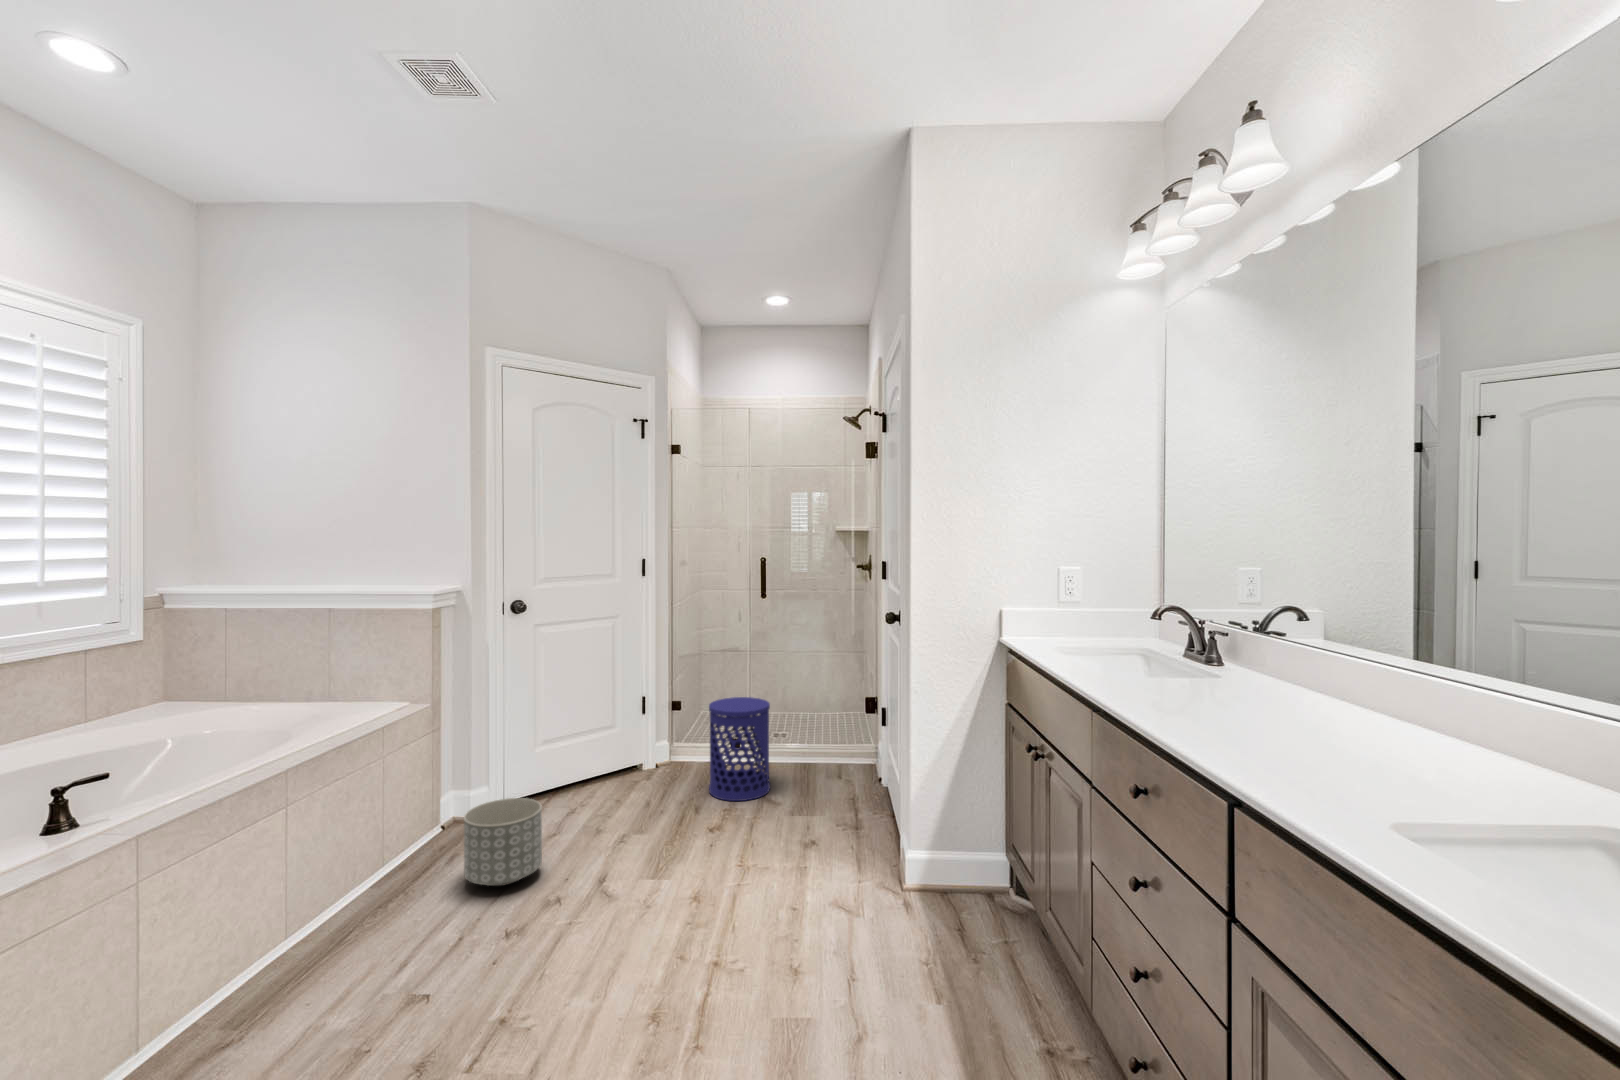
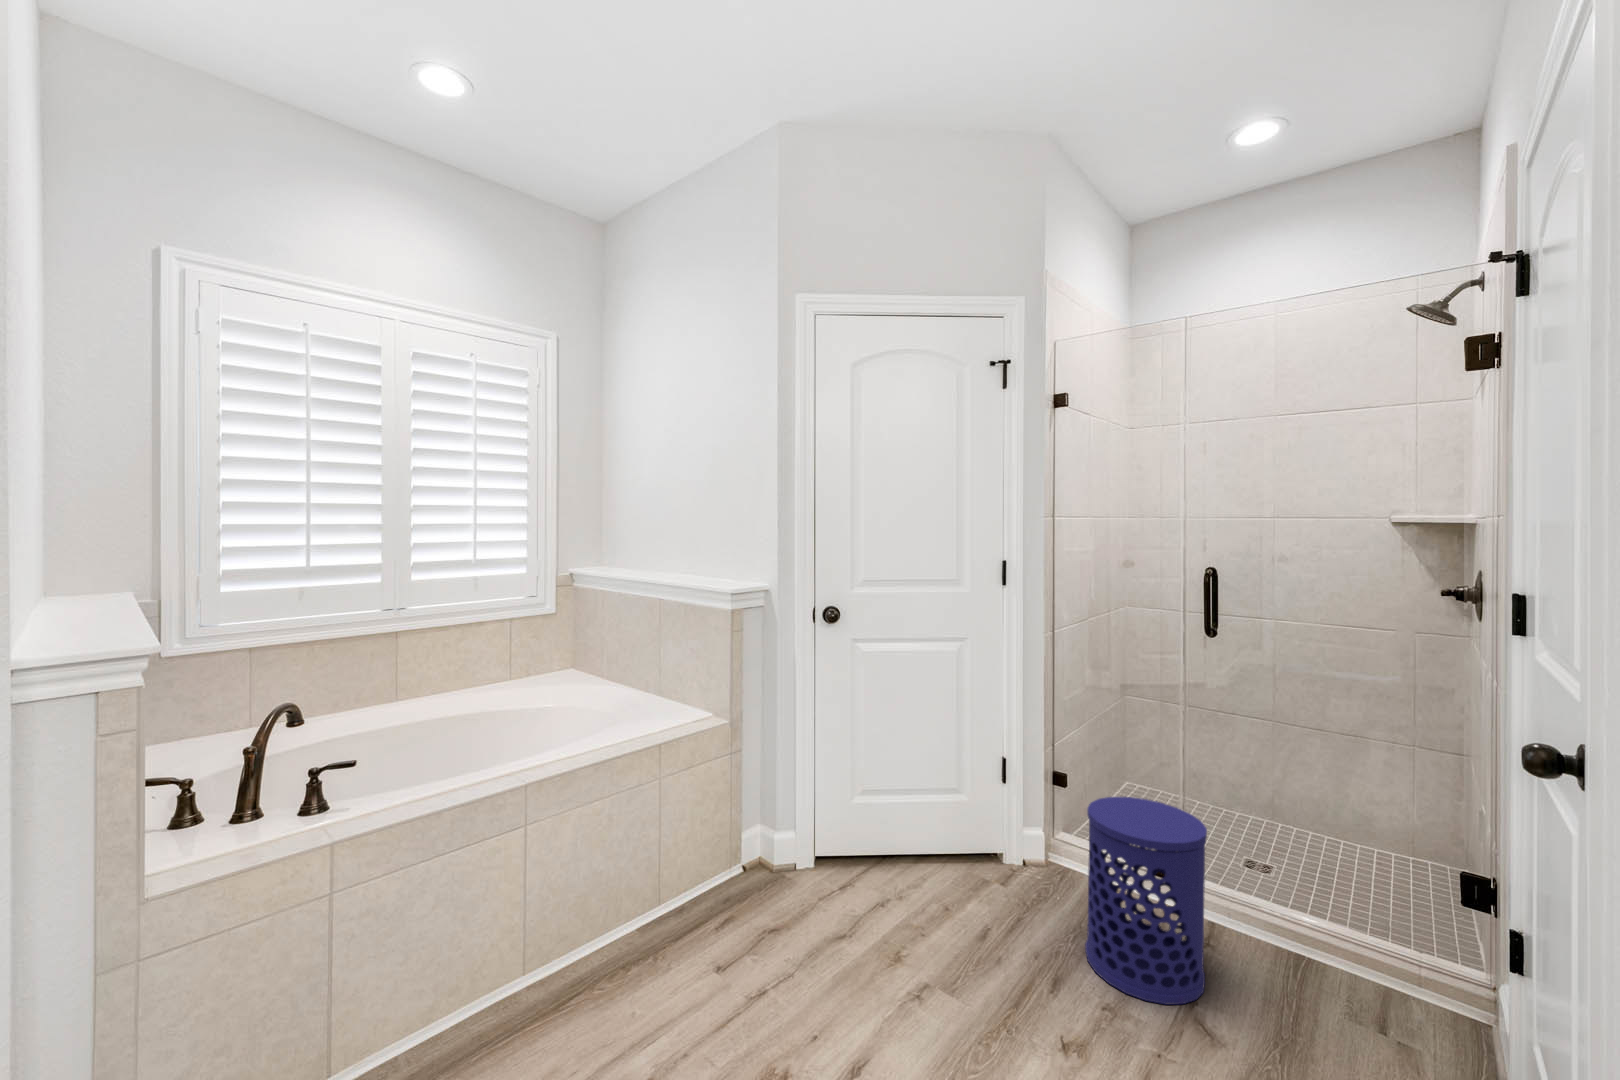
planter: present [464,798,542,886] -> none [672,874,775,1017]

